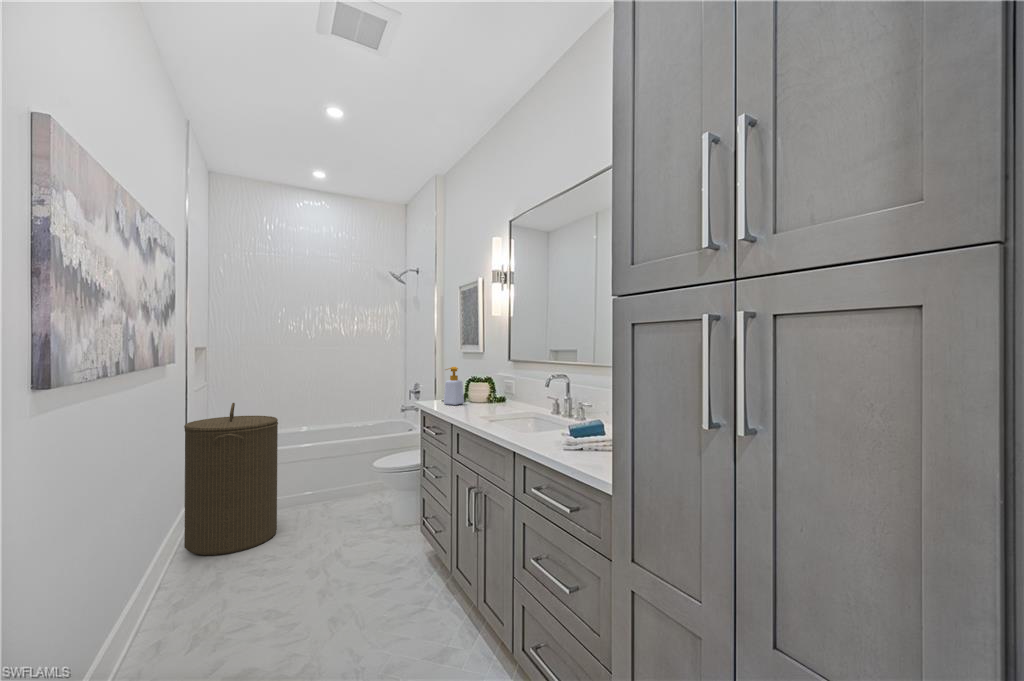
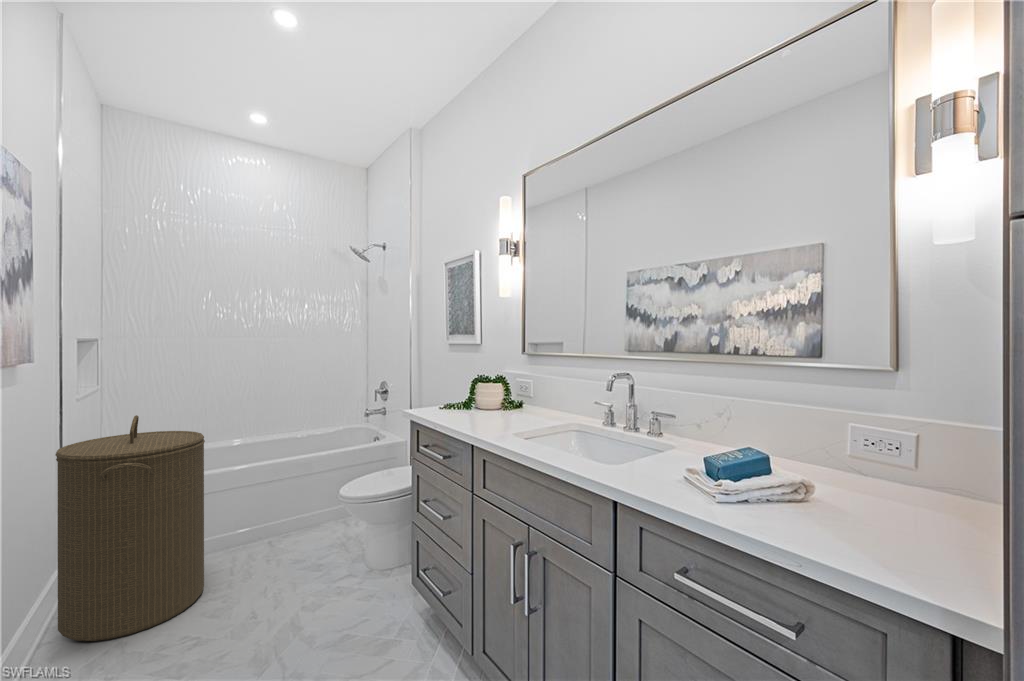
soap bottle: present [444,367,464,405] -> none [443,362,470,414]

